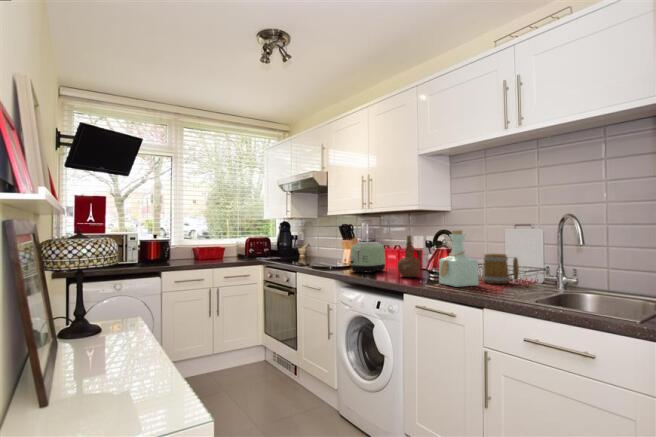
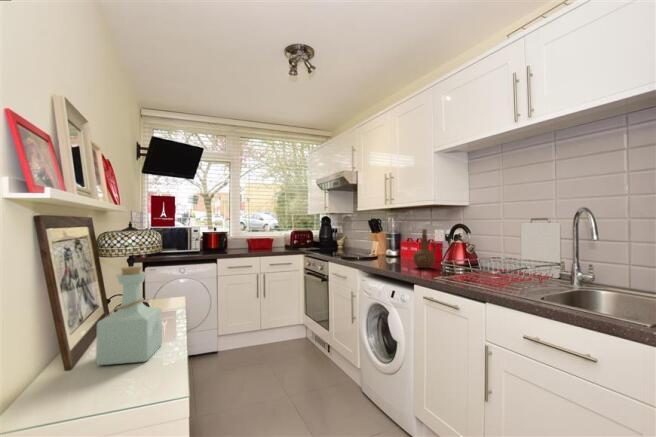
bottle: present [439,230,479,287] -> present [96,266,162,365]
toaster: present [350,242,385,273] -> none [371,235,406,264]
mug: present [483,254,519,284] -> none [495,247,532,277]

